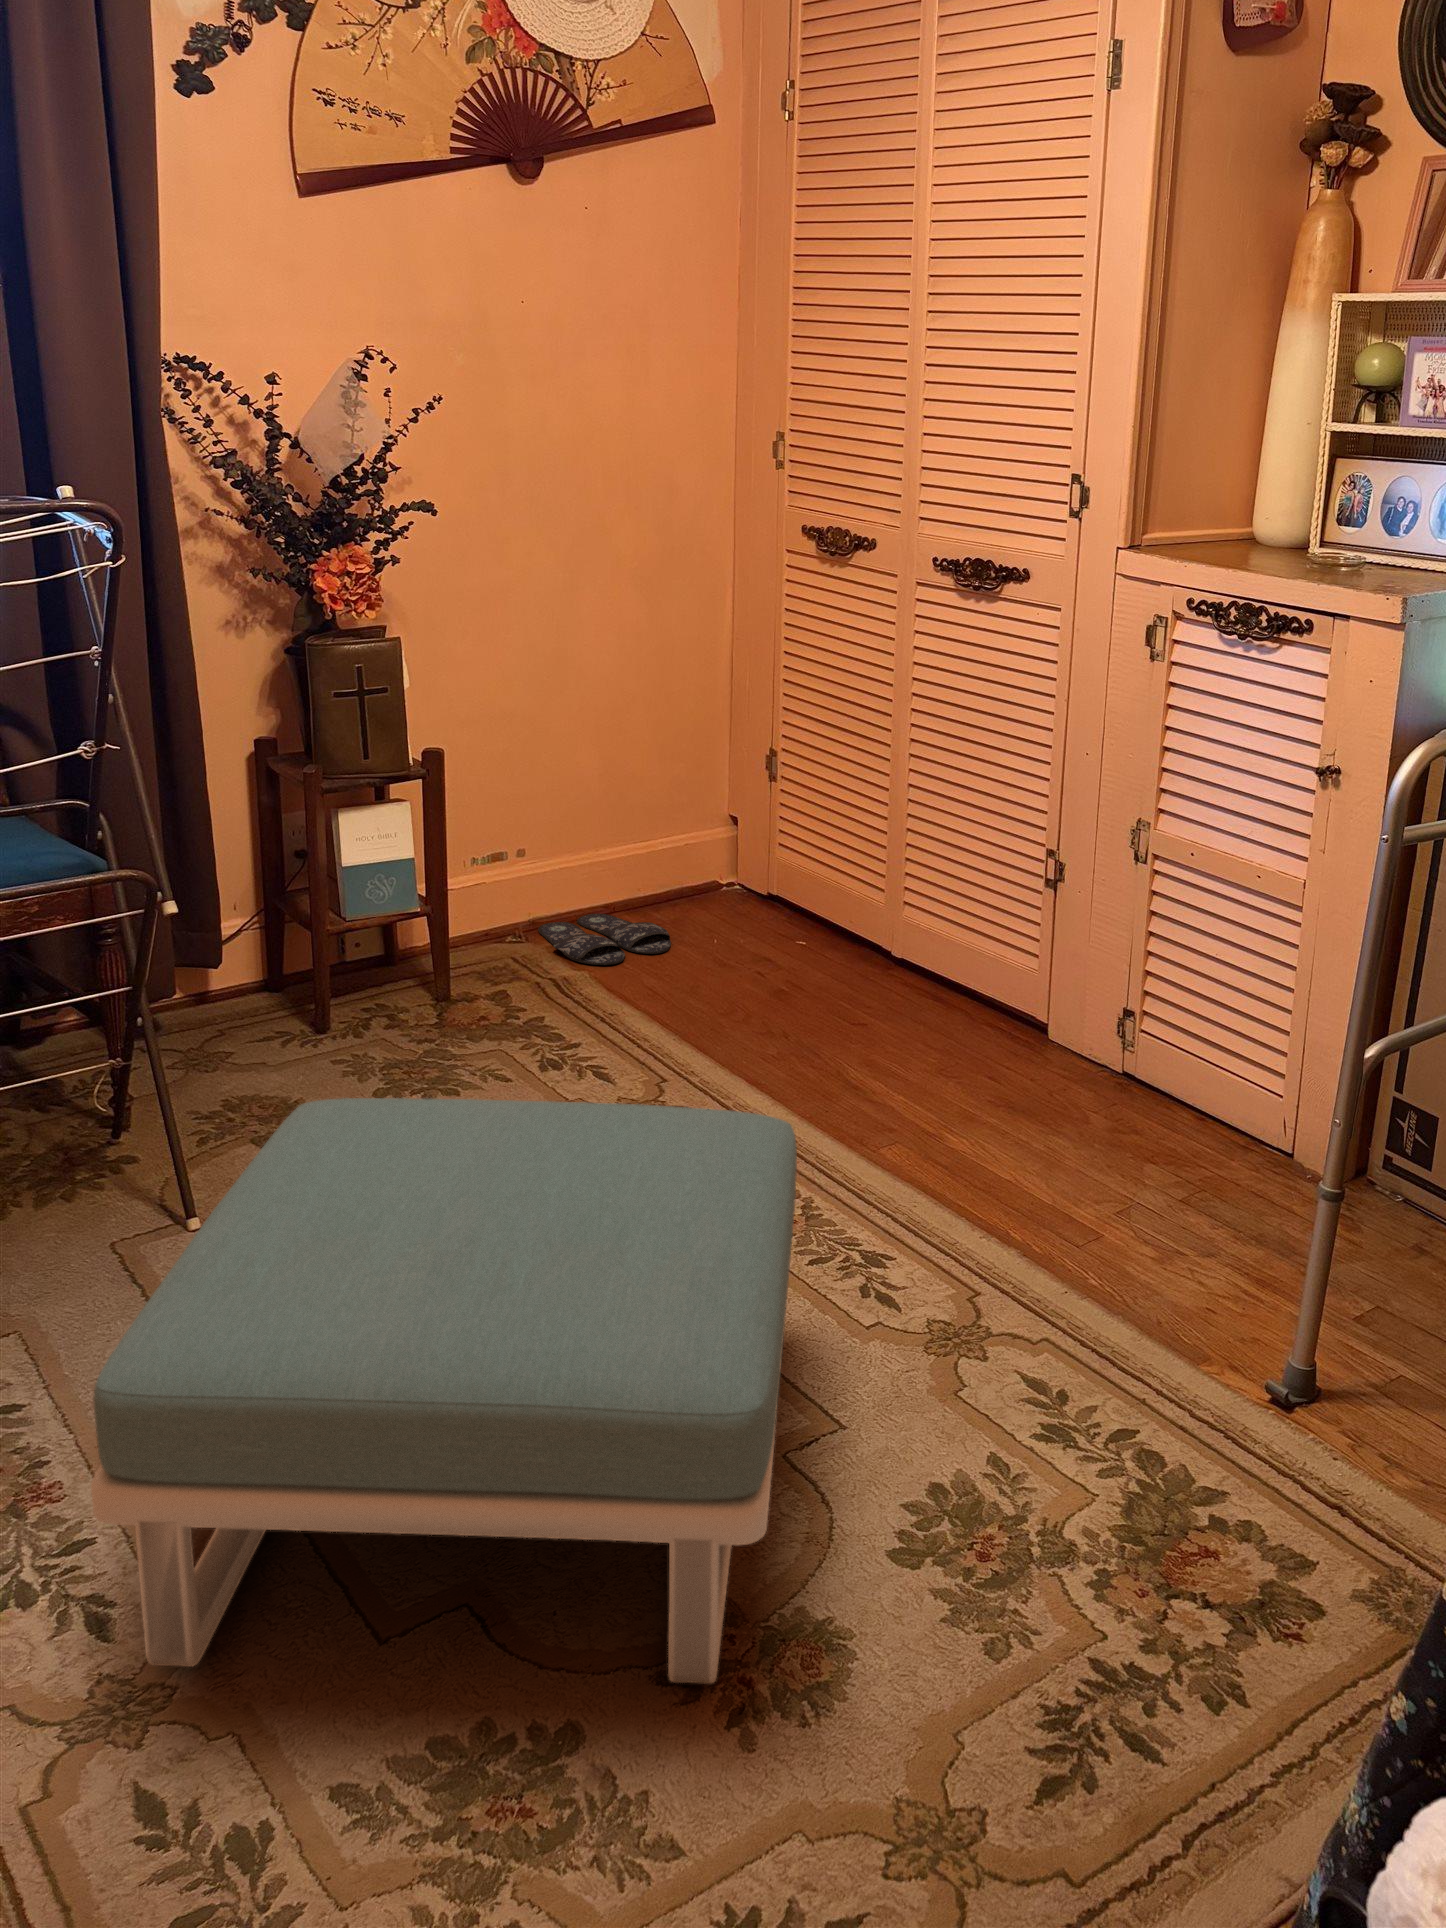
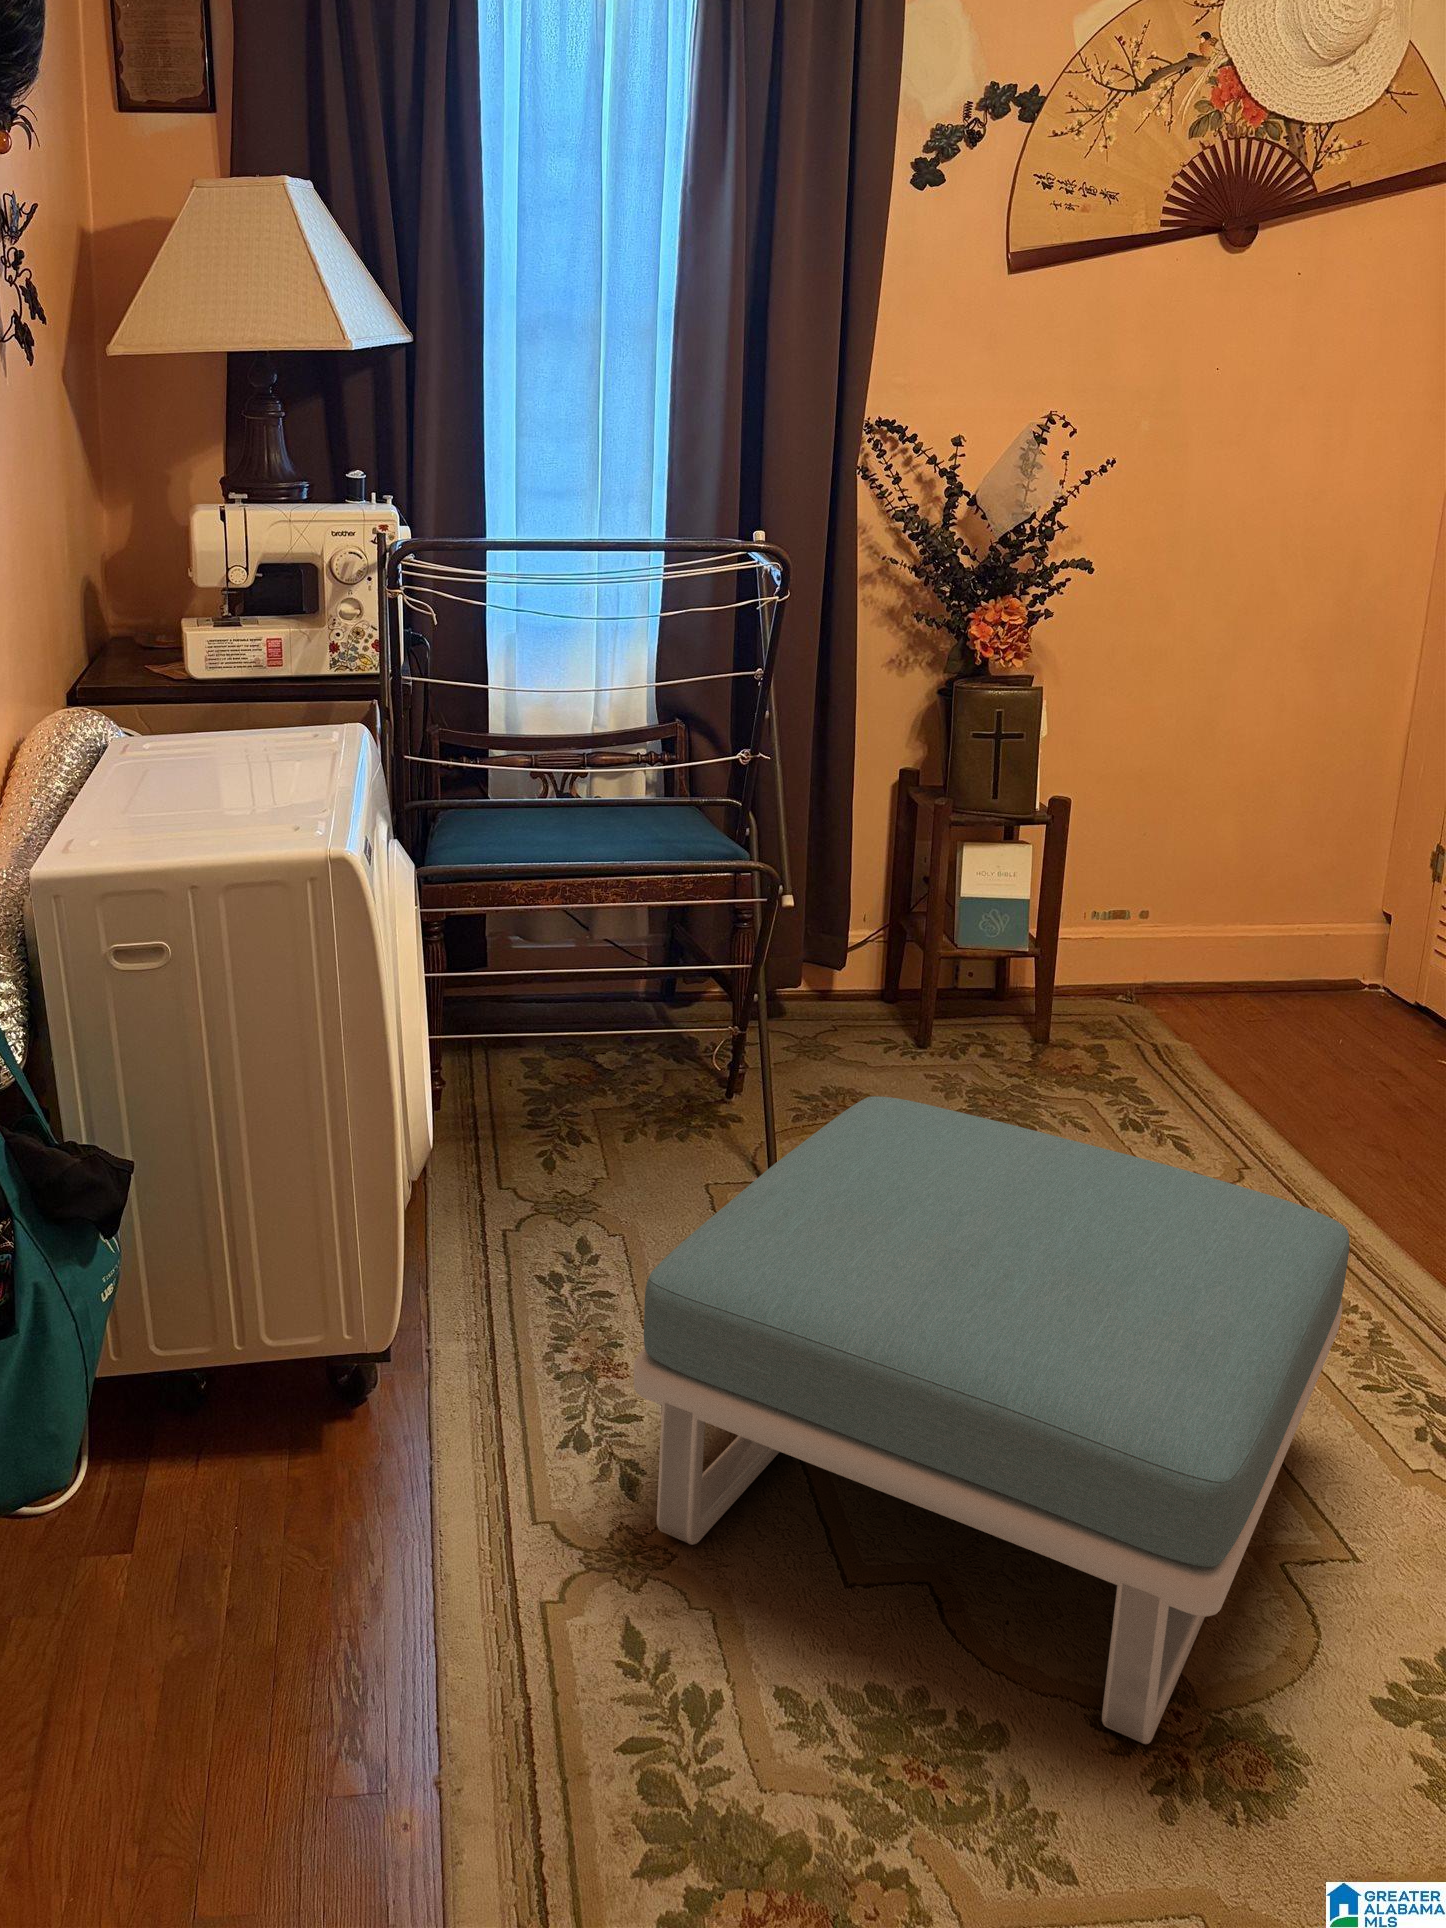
slippers: present [538,913,671,965] -> none [1152,991,1291,1045]

